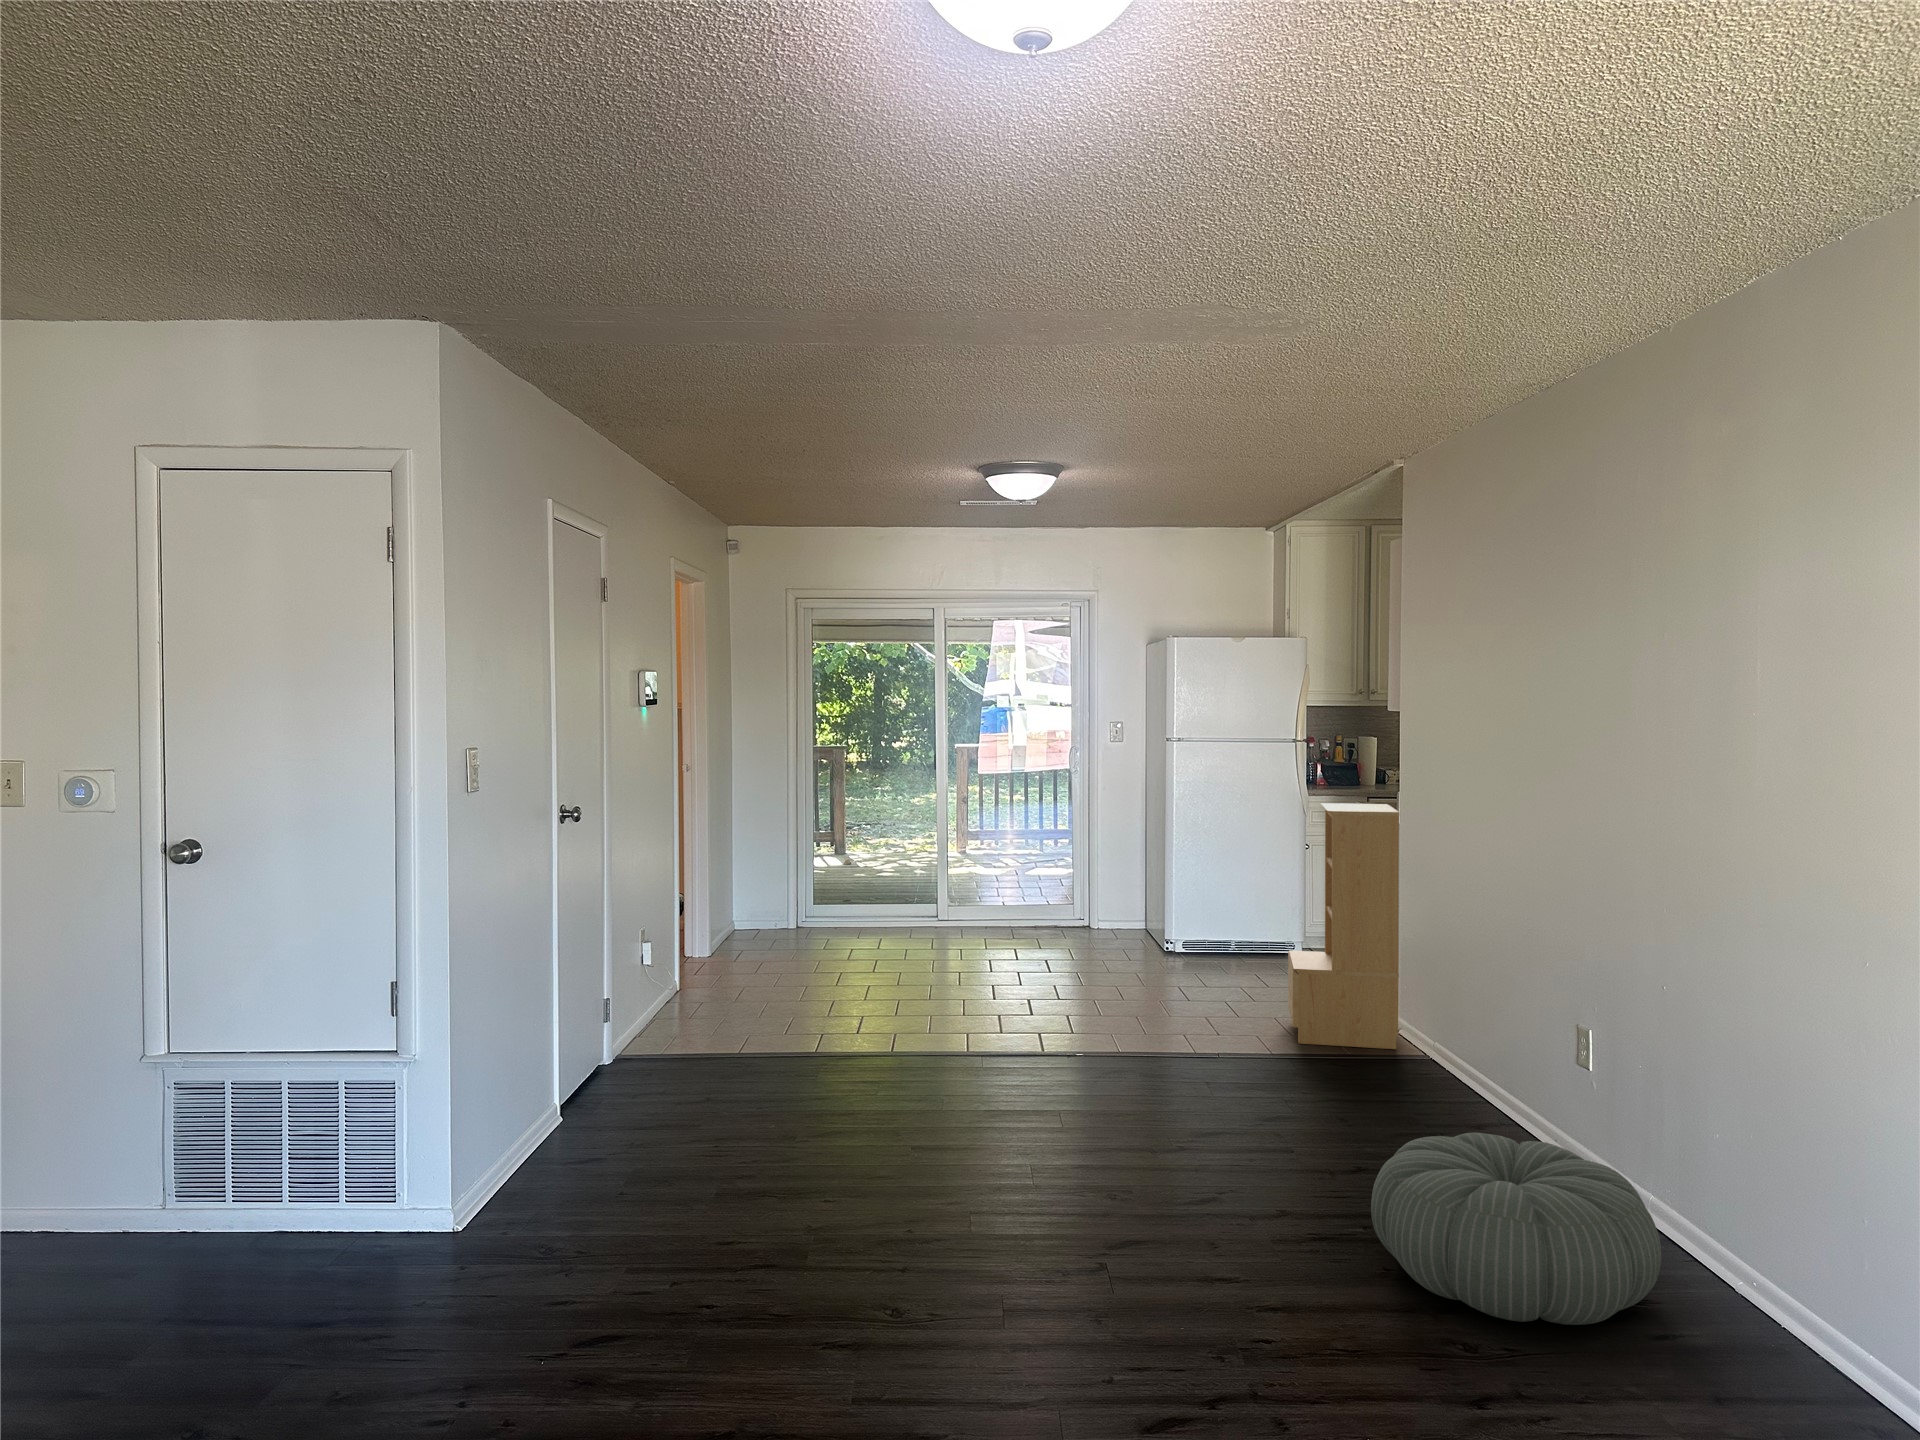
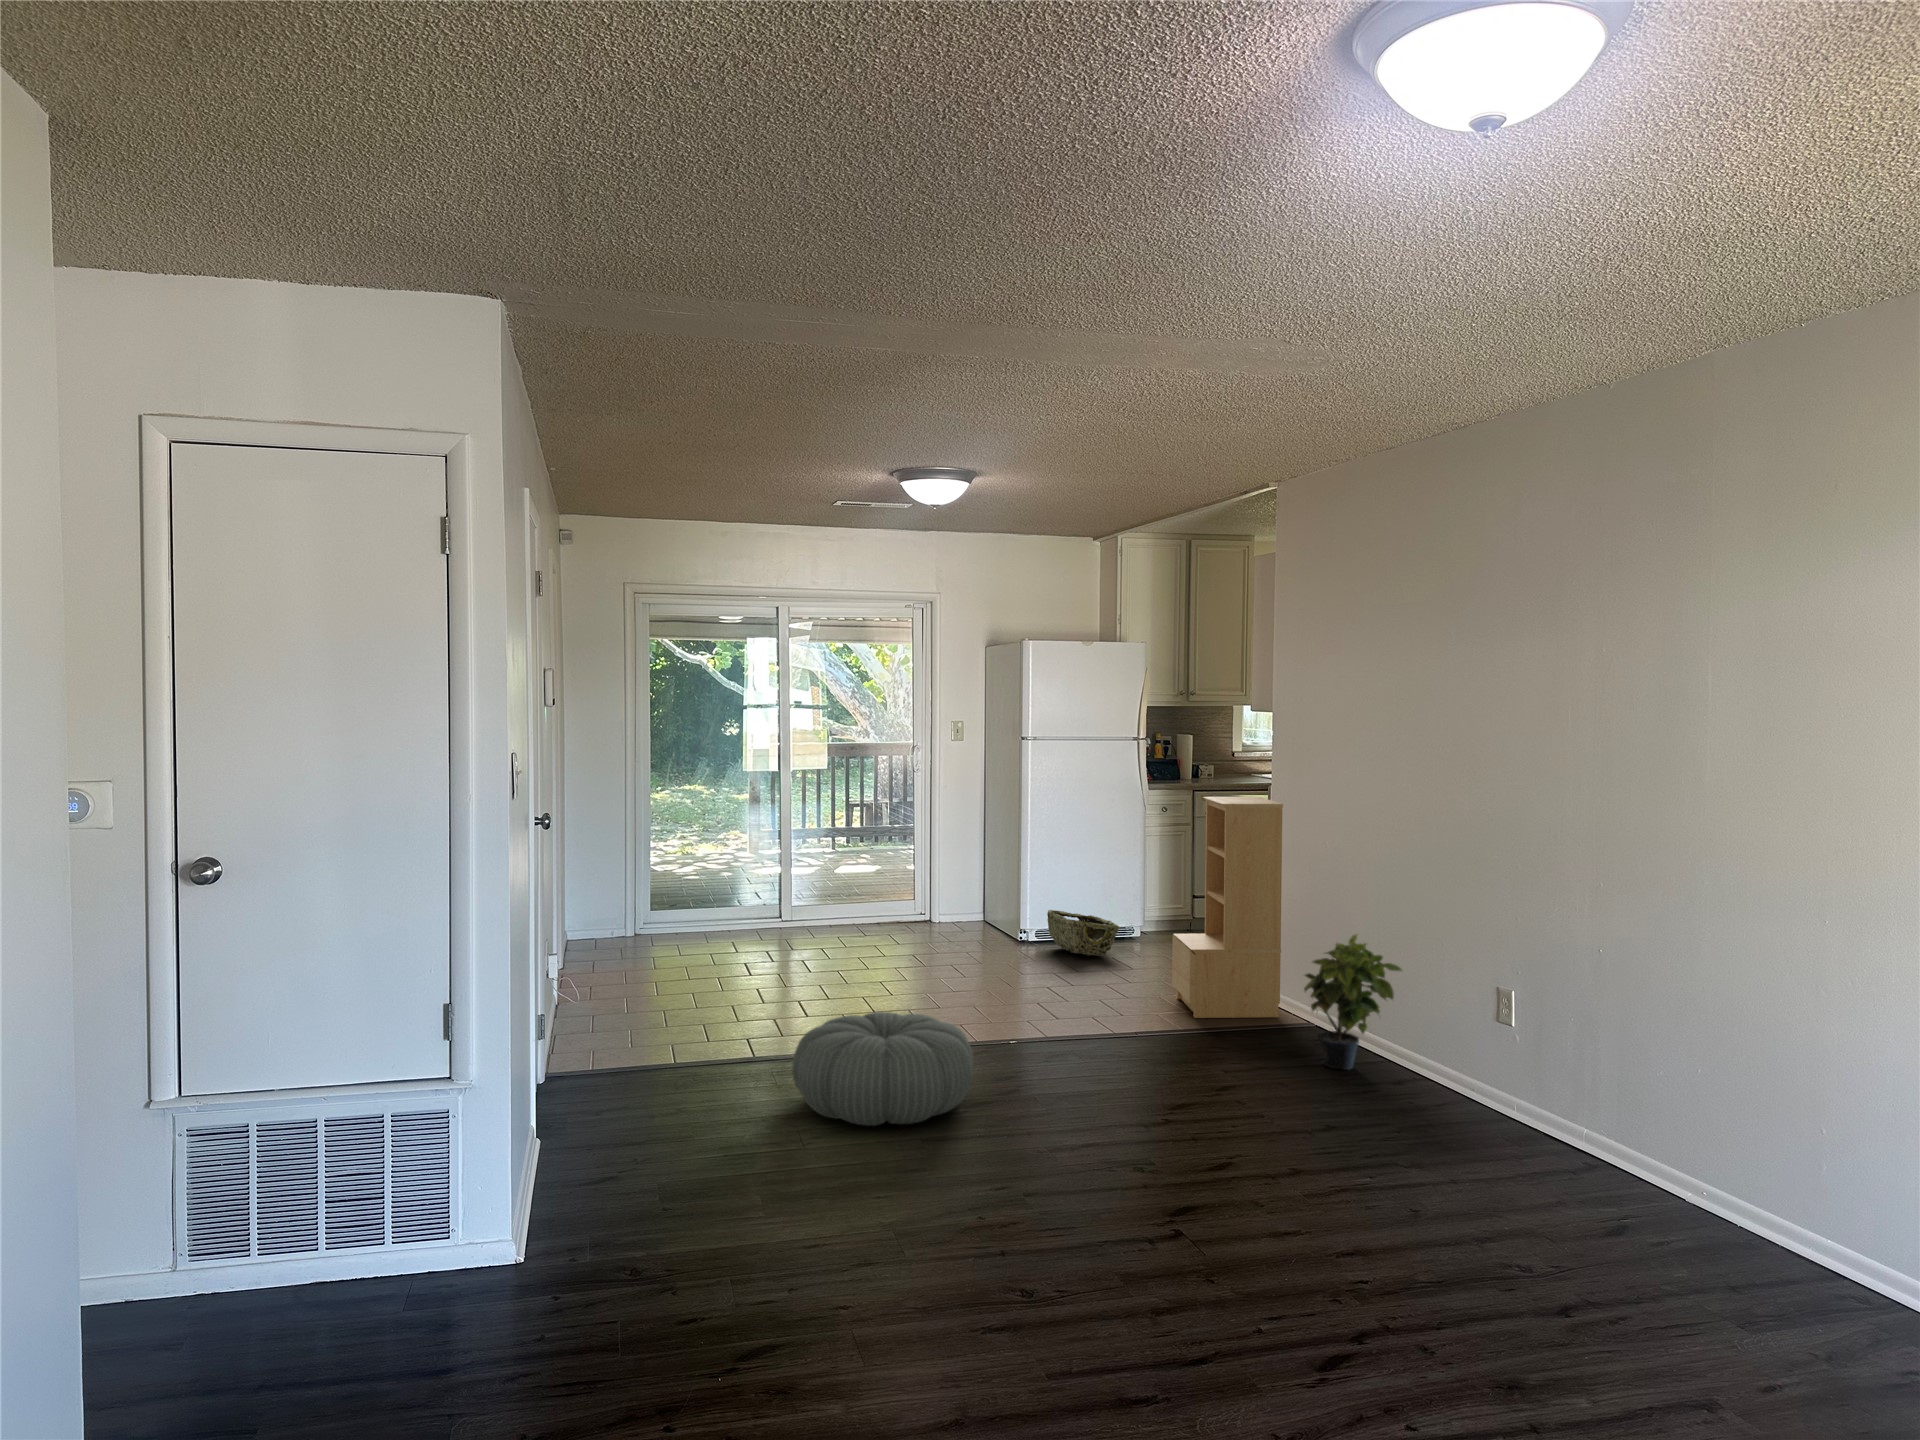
woven basket: none [1190,919,1260,971] -> present [1047,910,1119,956]
potted plant: none [1387,961,1502,1116] -> present [1304,935,1402,1070]
pouf: present [1371,1133,1661,1325] -> present [792,1012,973,1126]

